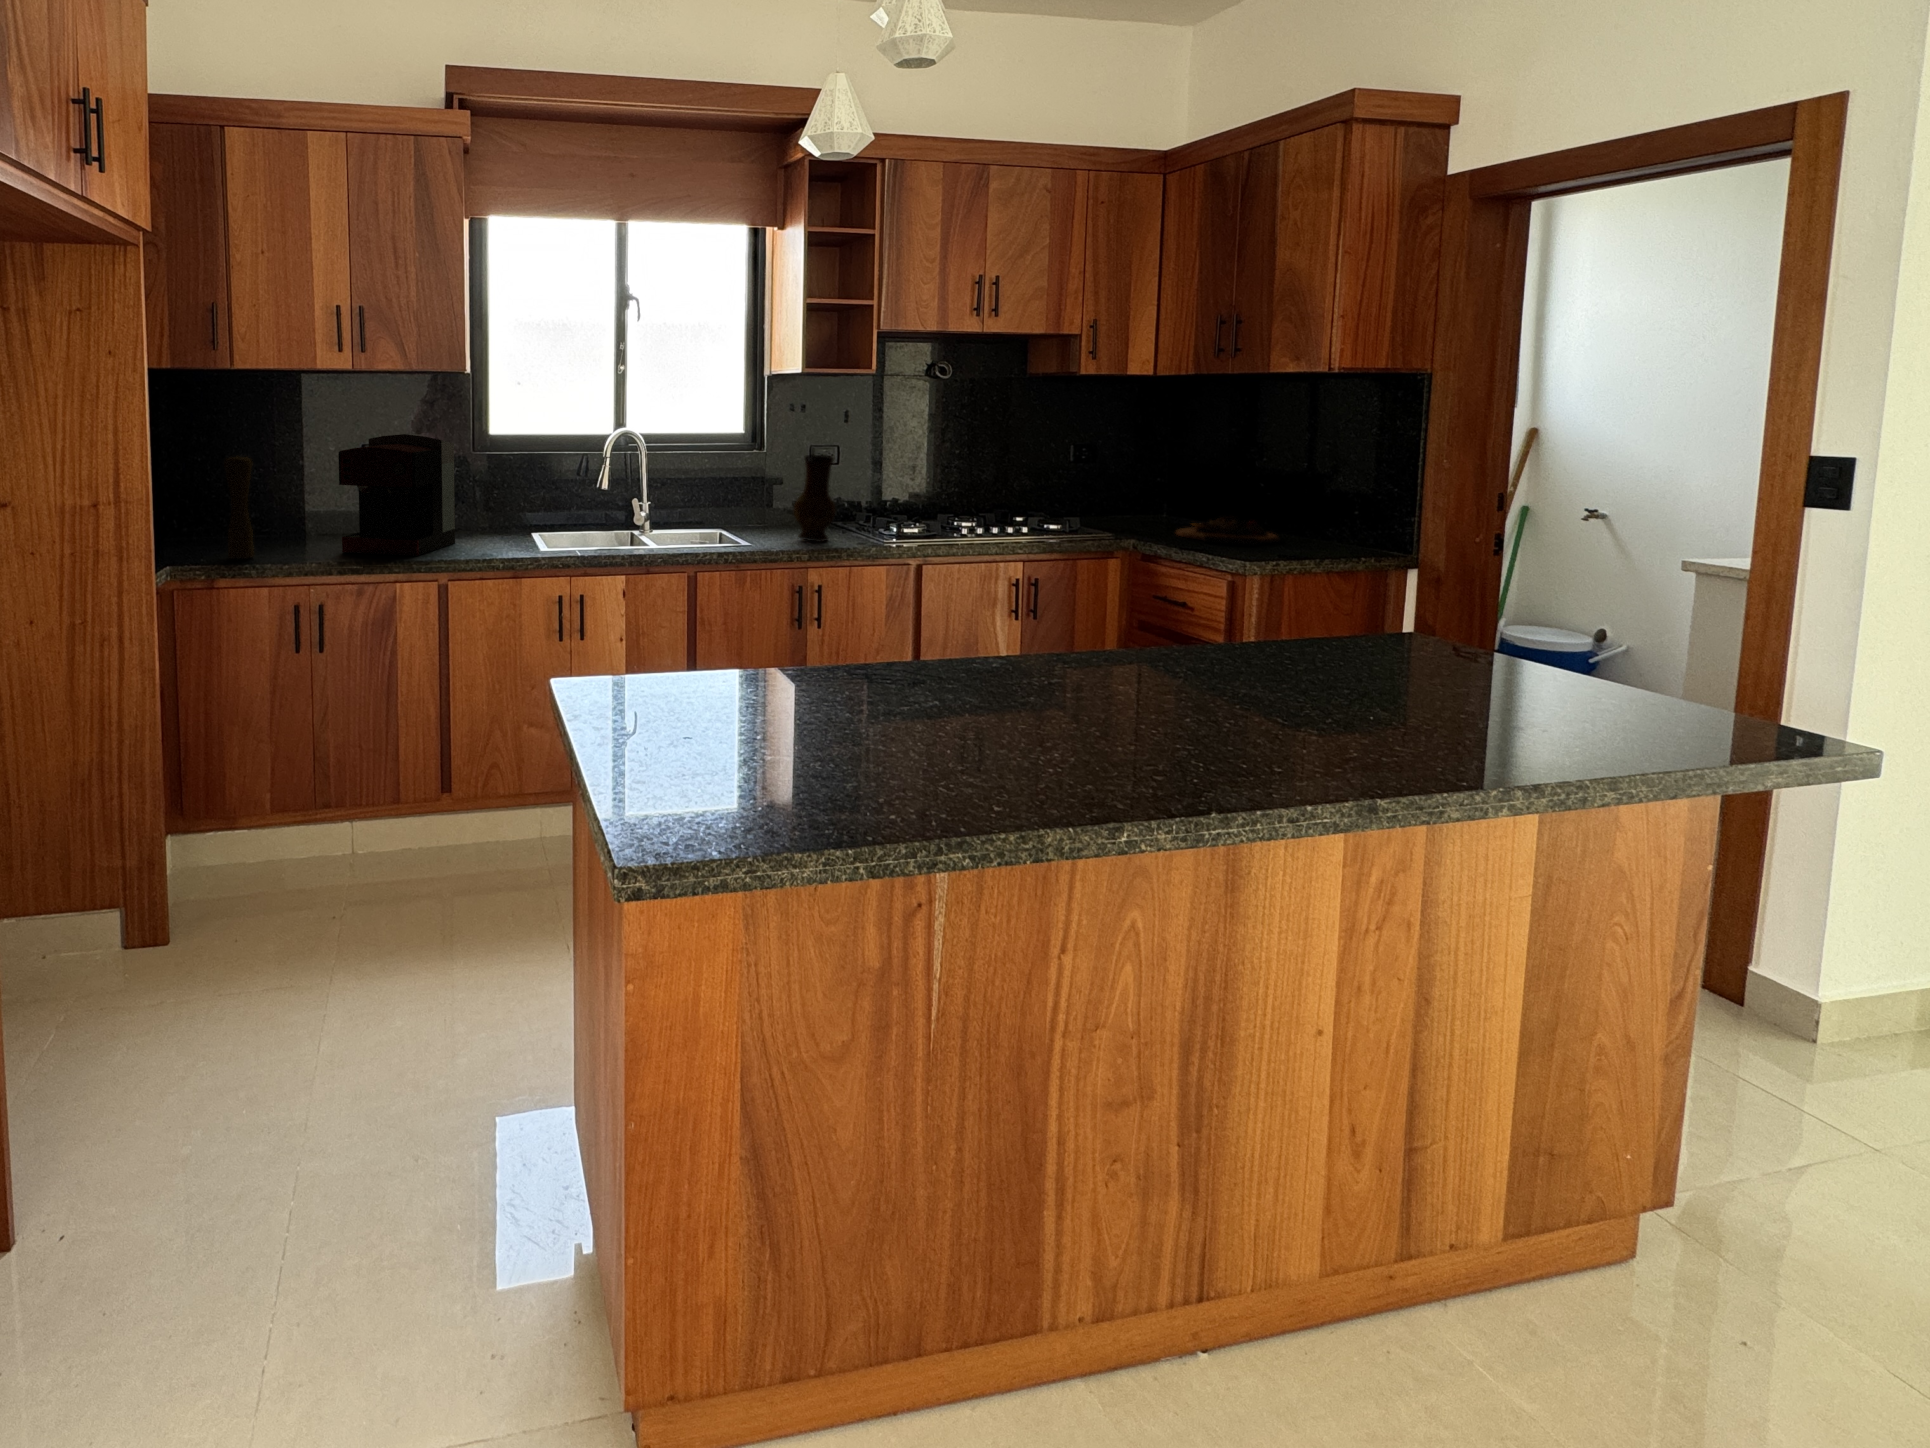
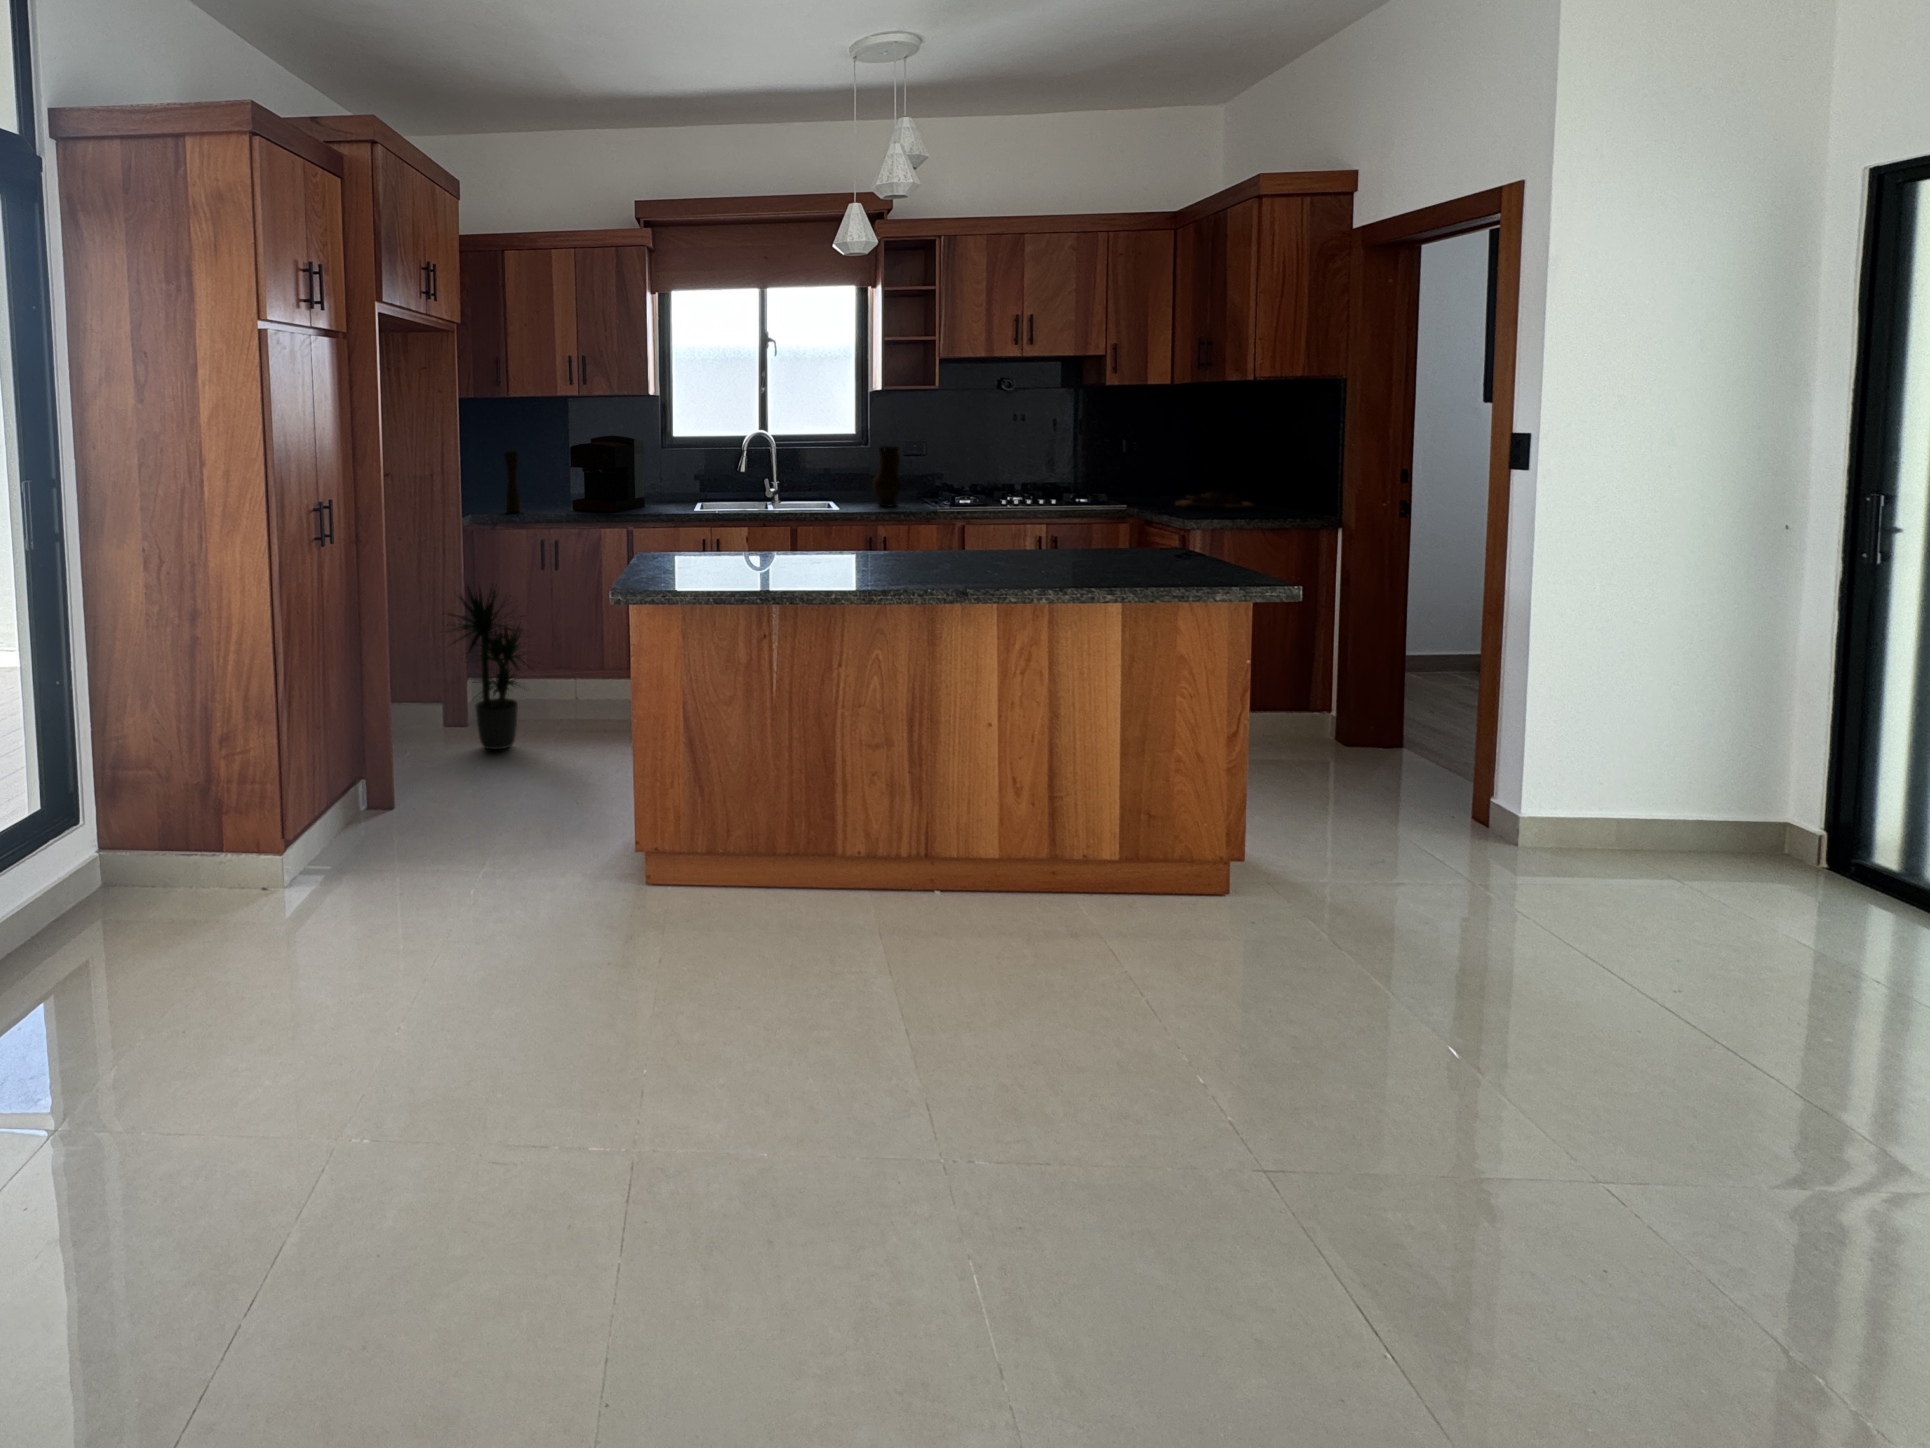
potted plant: none [105,690,313,997] -> present [448,586,529,749]

